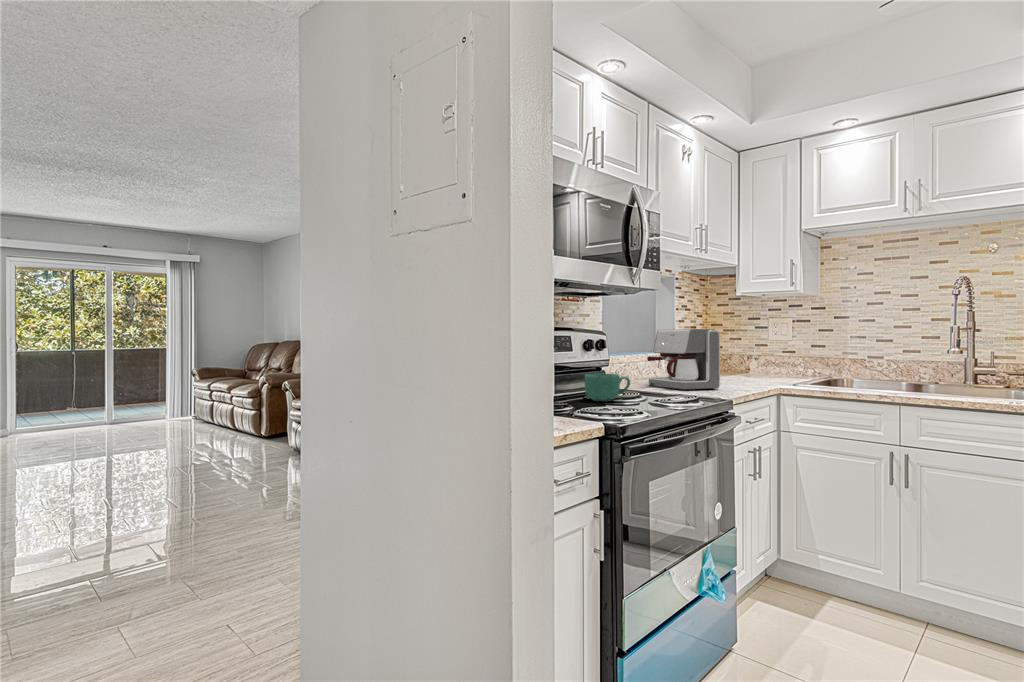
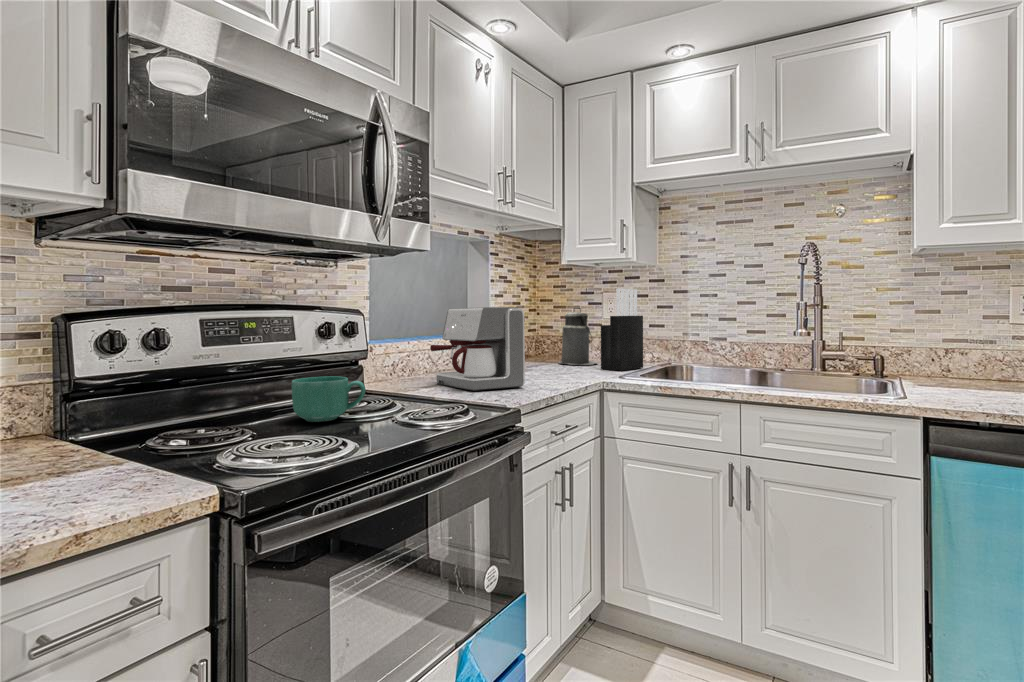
knife block: none [771,315,808,381] -> present [601,288,643,371]
canister: none [730,330,765,377] -> present [559,307,597,365]

